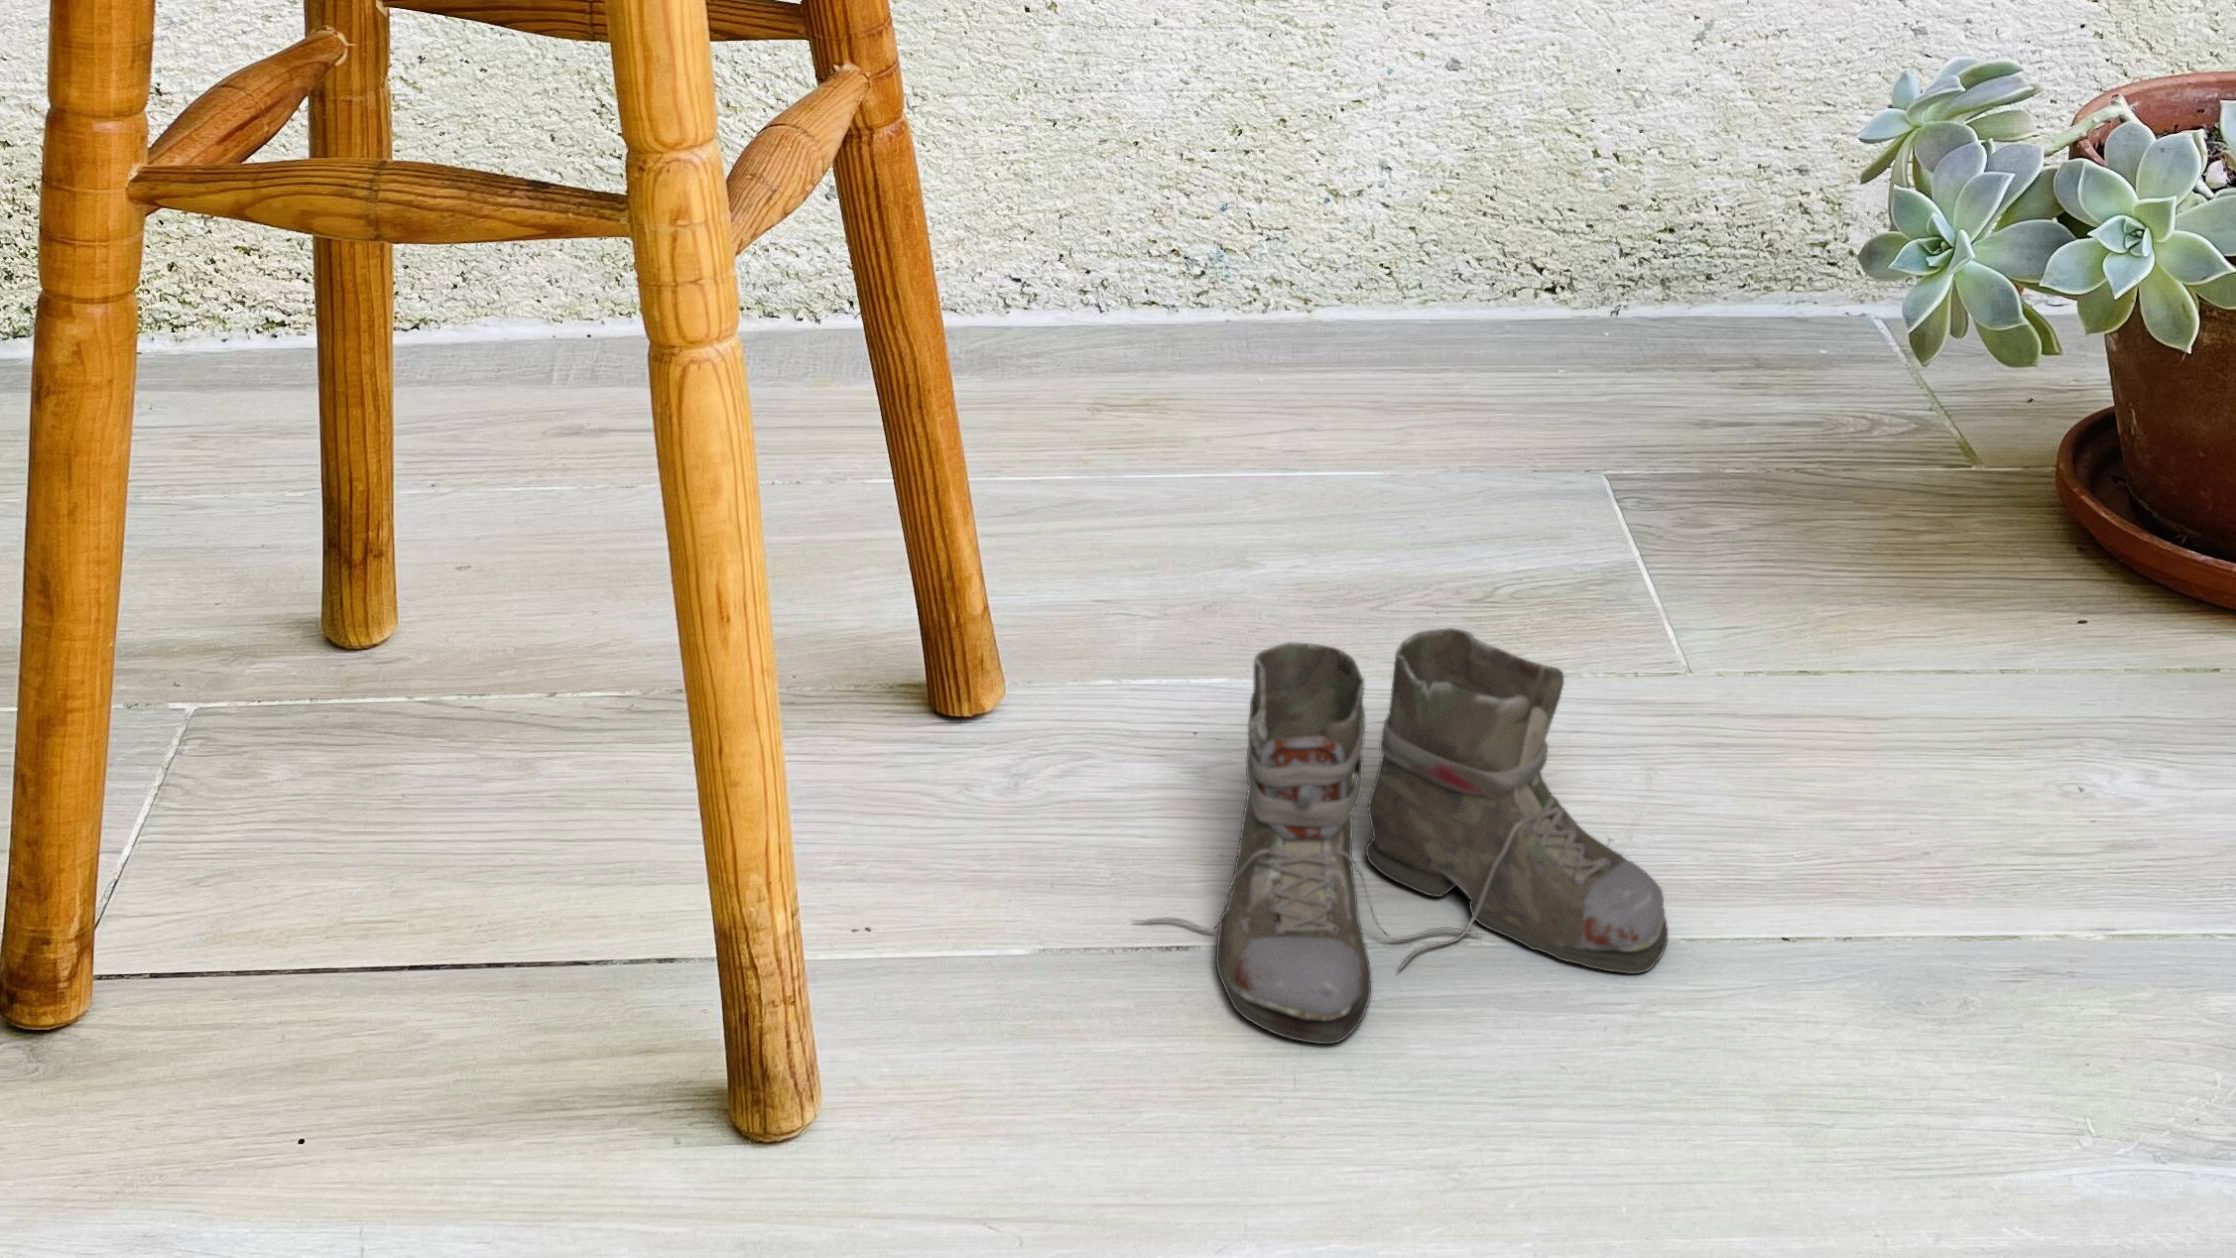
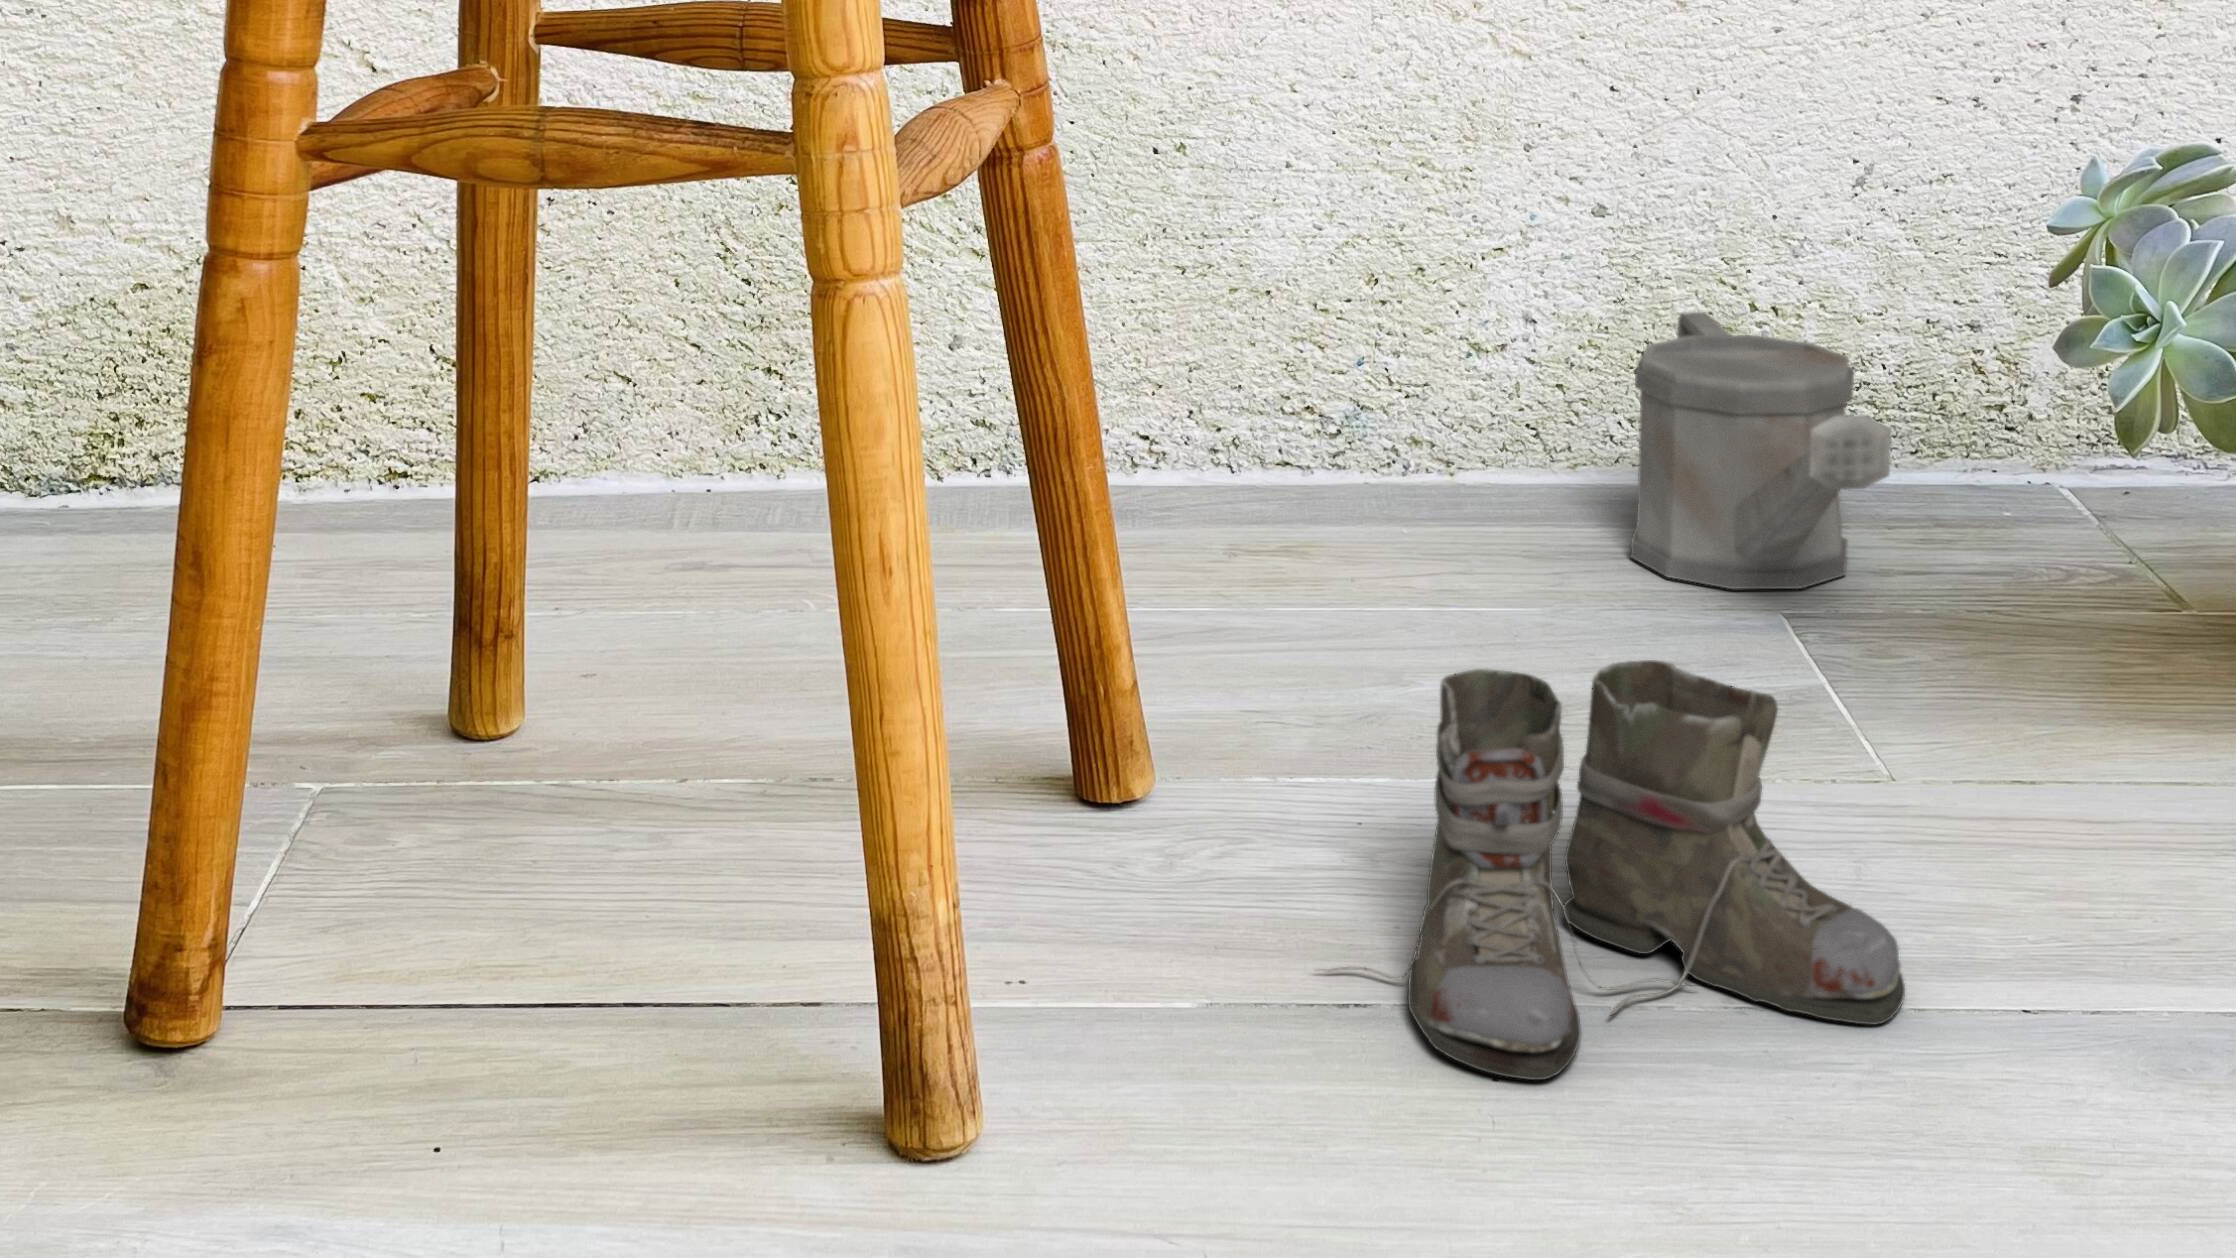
watering can: none [1464,172,1701,459] -> present [1631,312,1891,589]

